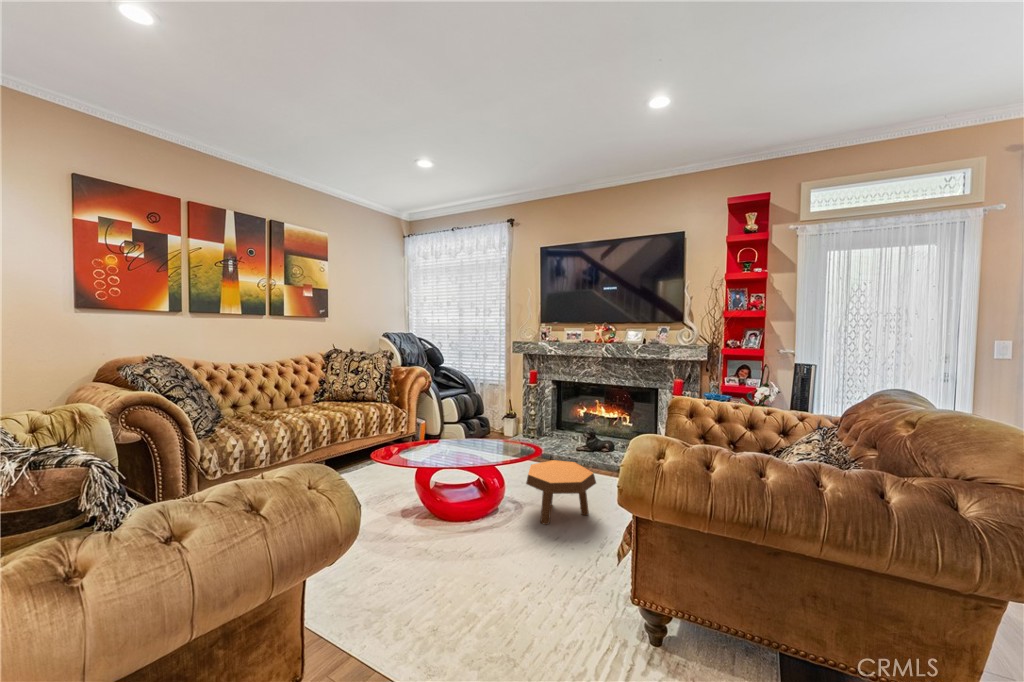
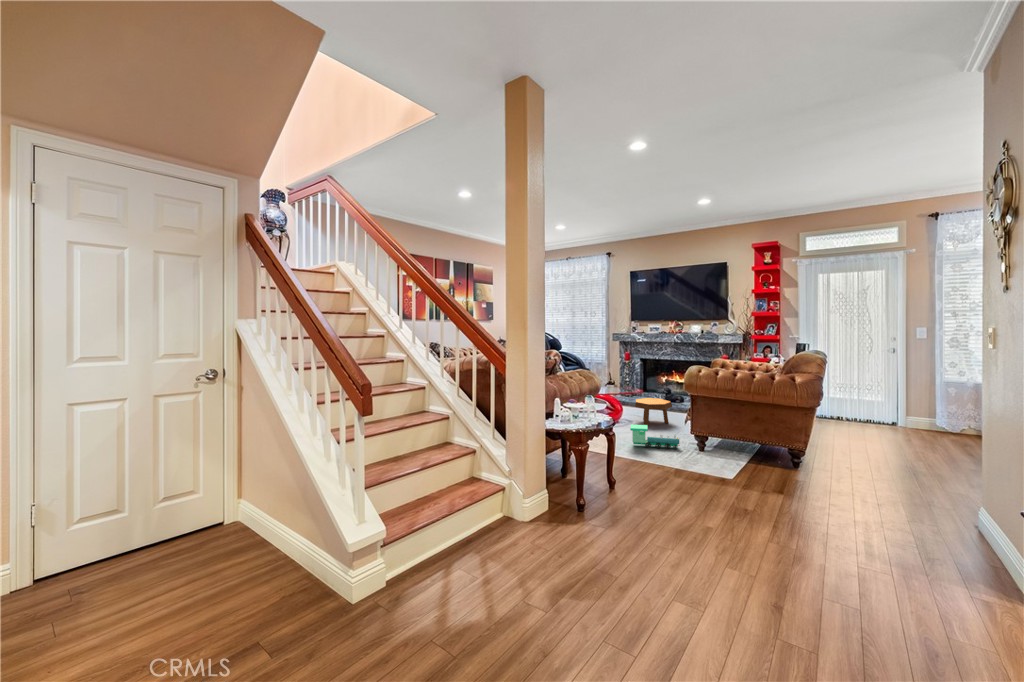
toy train: none [483,570,611,655] -> present [630,424,680,449]

